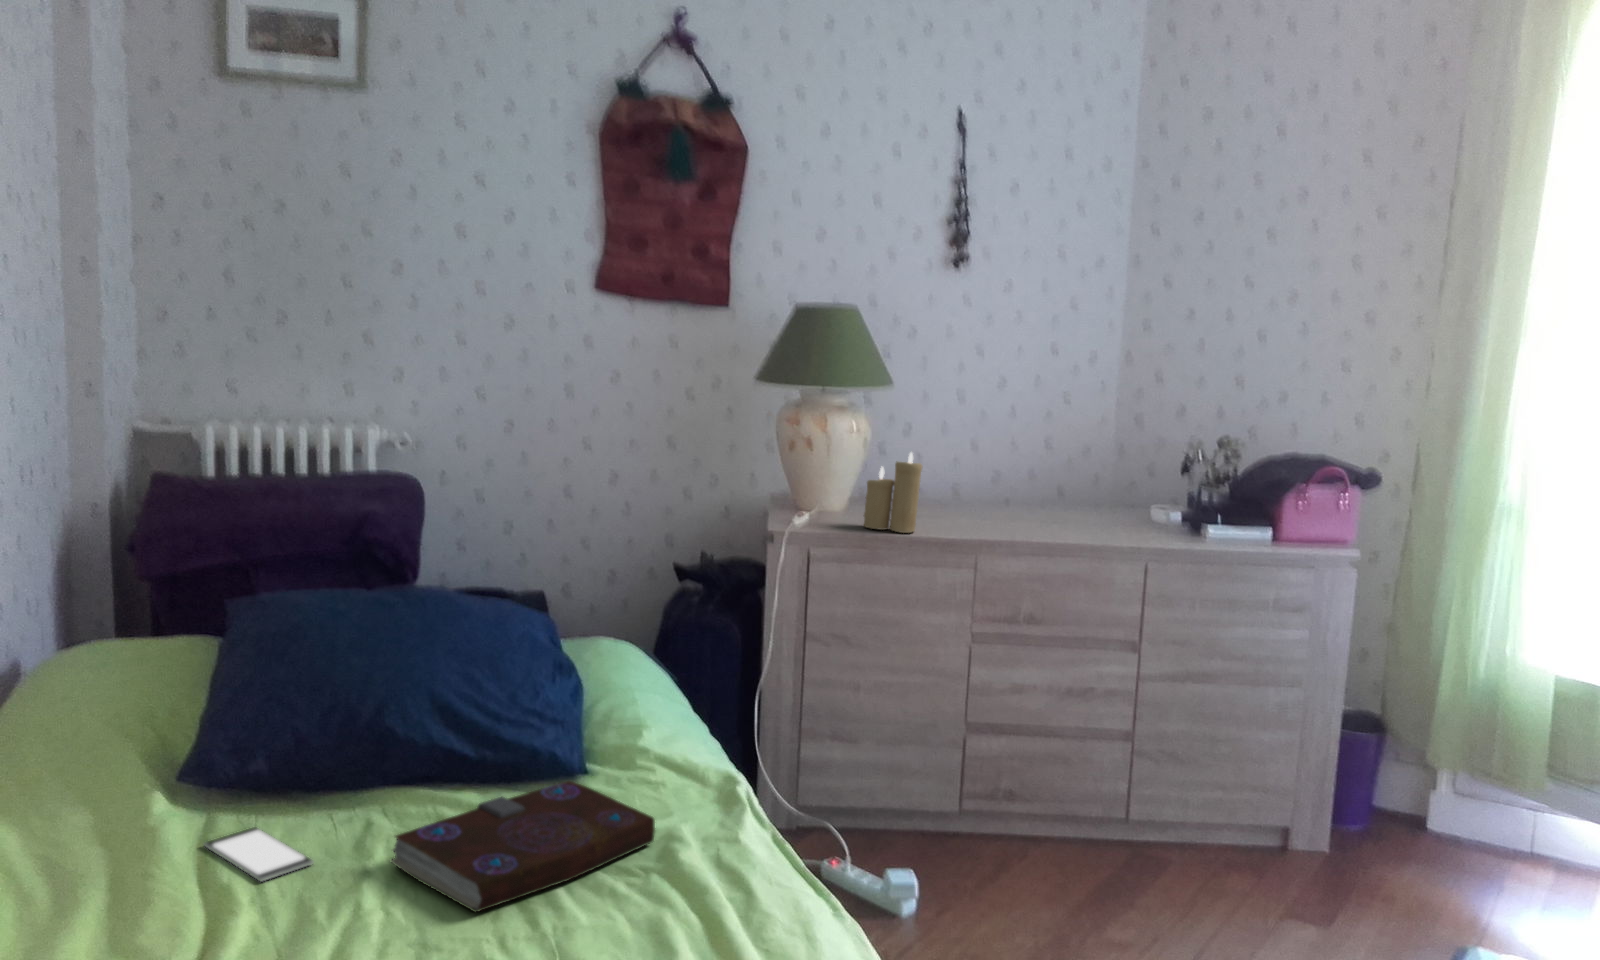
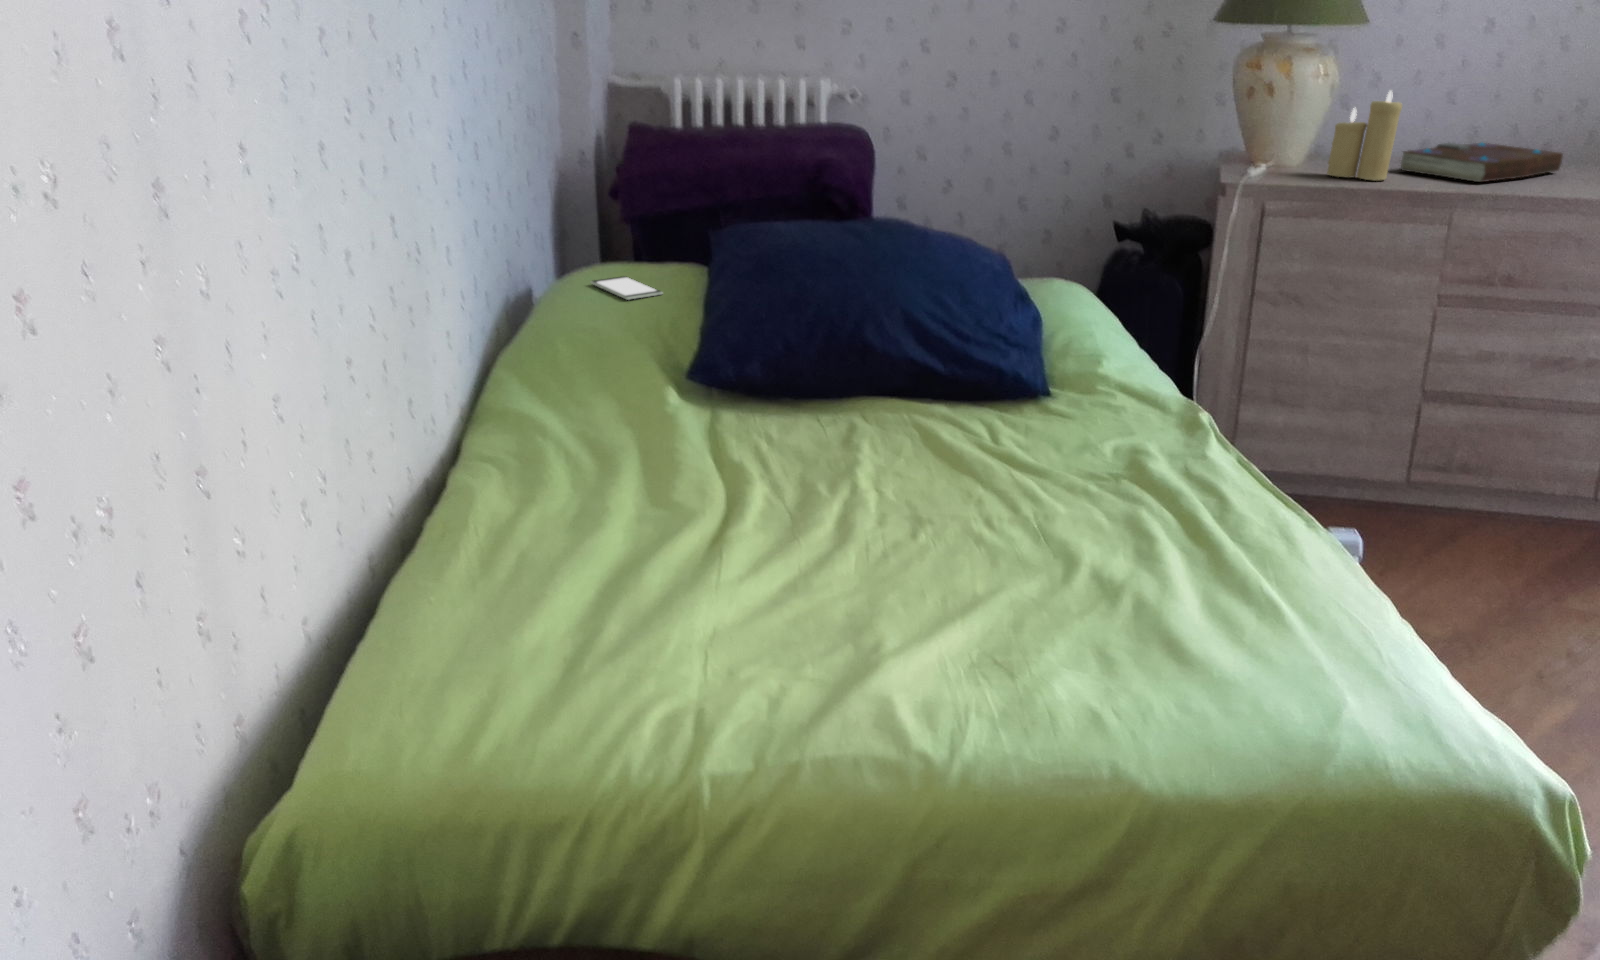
book: present [390,781,655,912] -> present [1401,143,1563,182]
smartphone: present [204,827,313,881] -> present [591,276,663,300]

